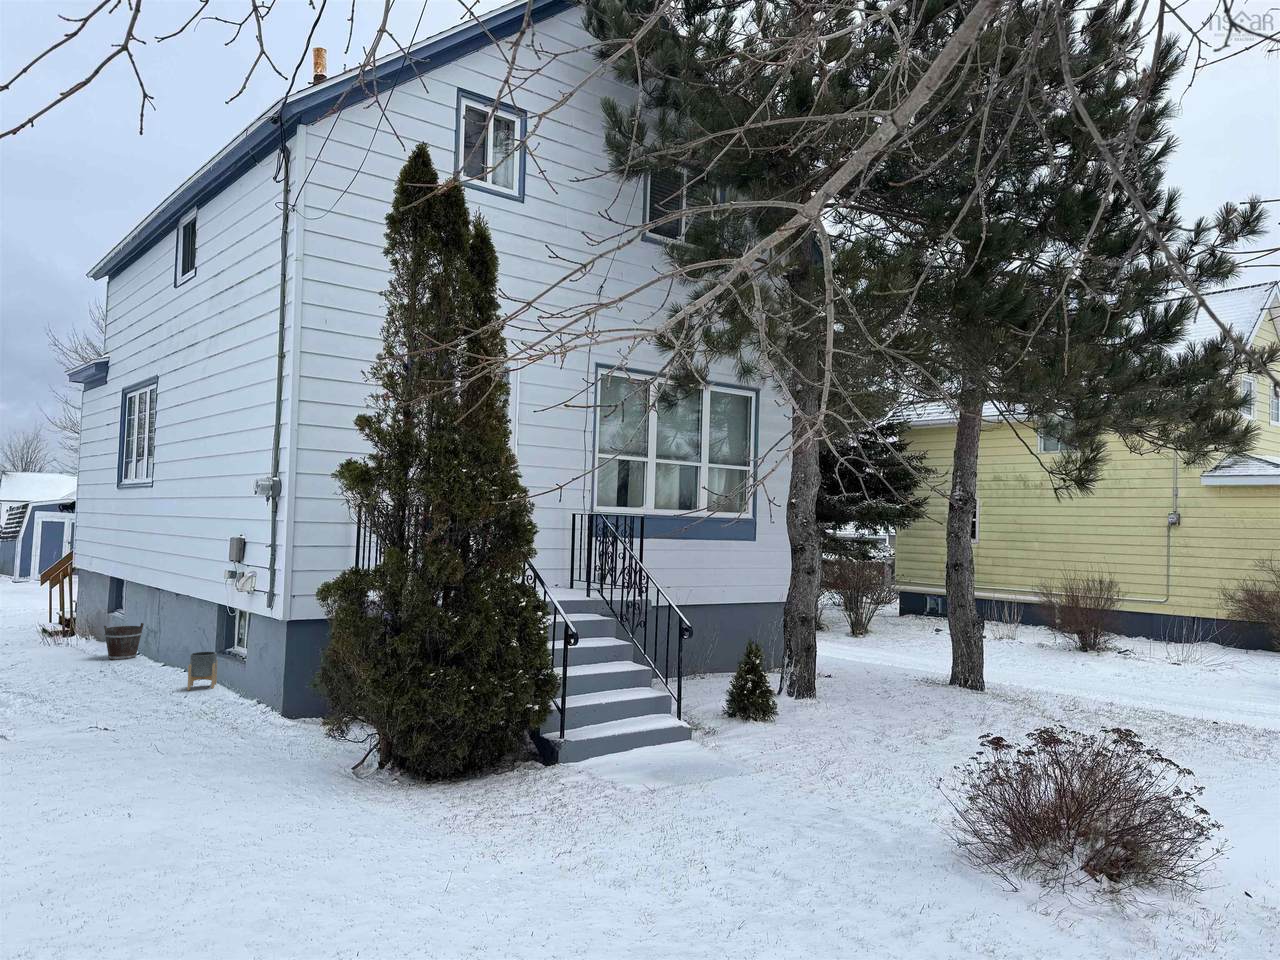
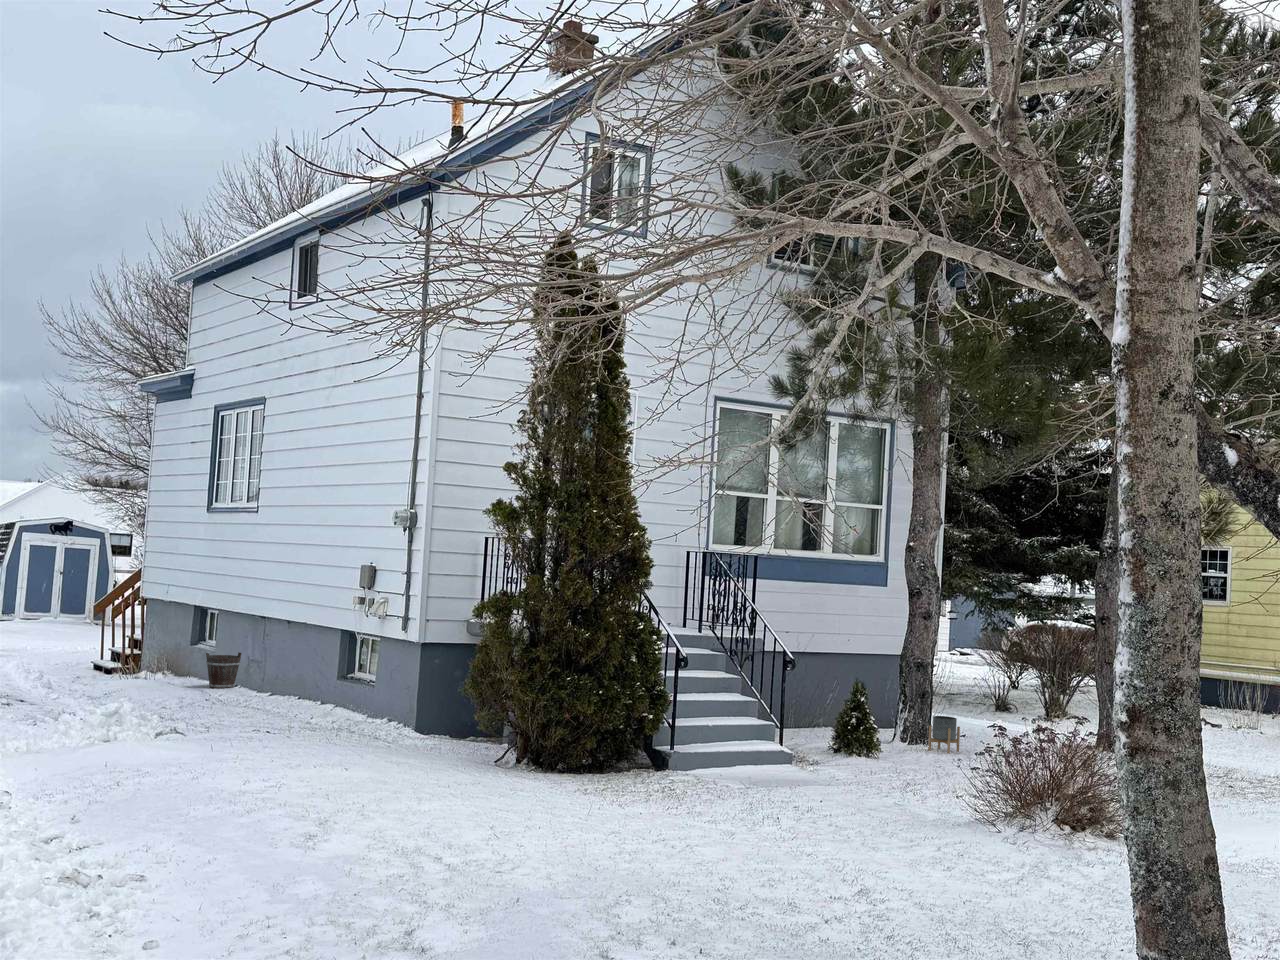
planter: present [187,652,218,690] -> present [928,716,960,754]

